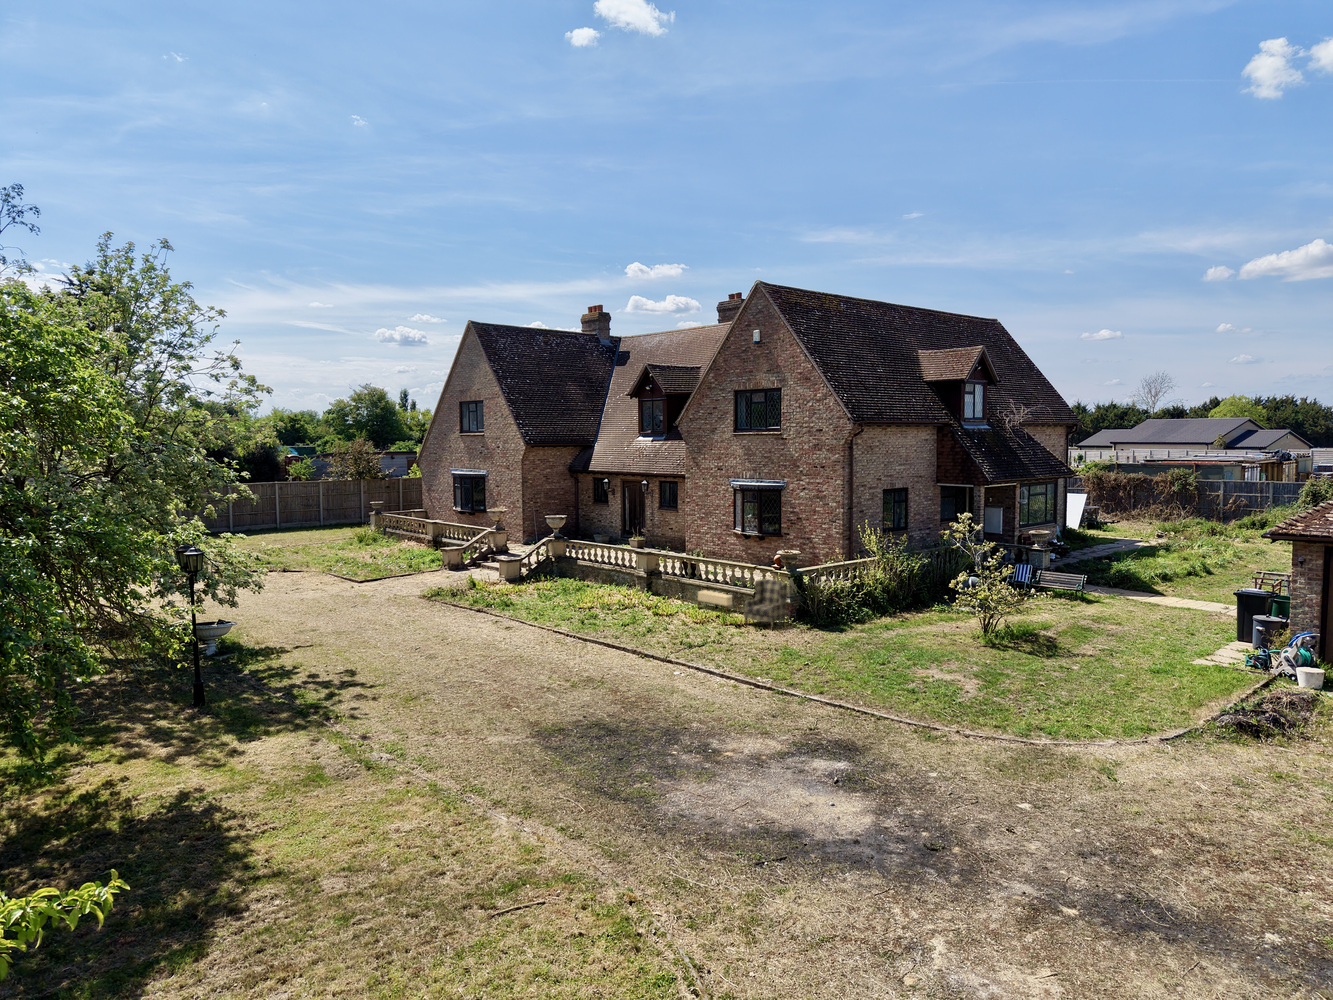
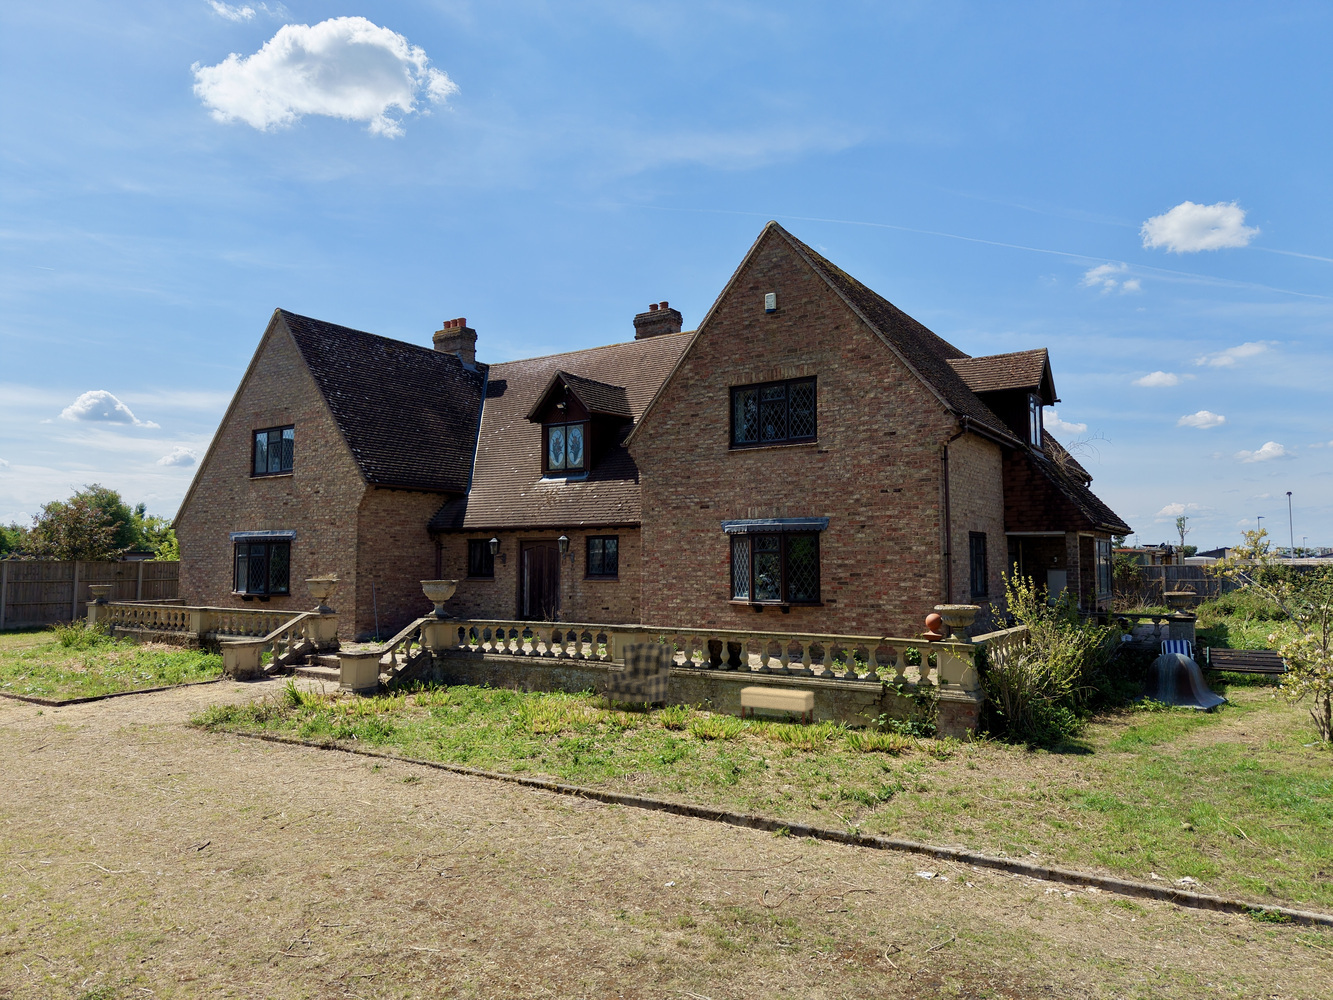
chair: present [744,579,787,629] -> present [607,642,673,714]

